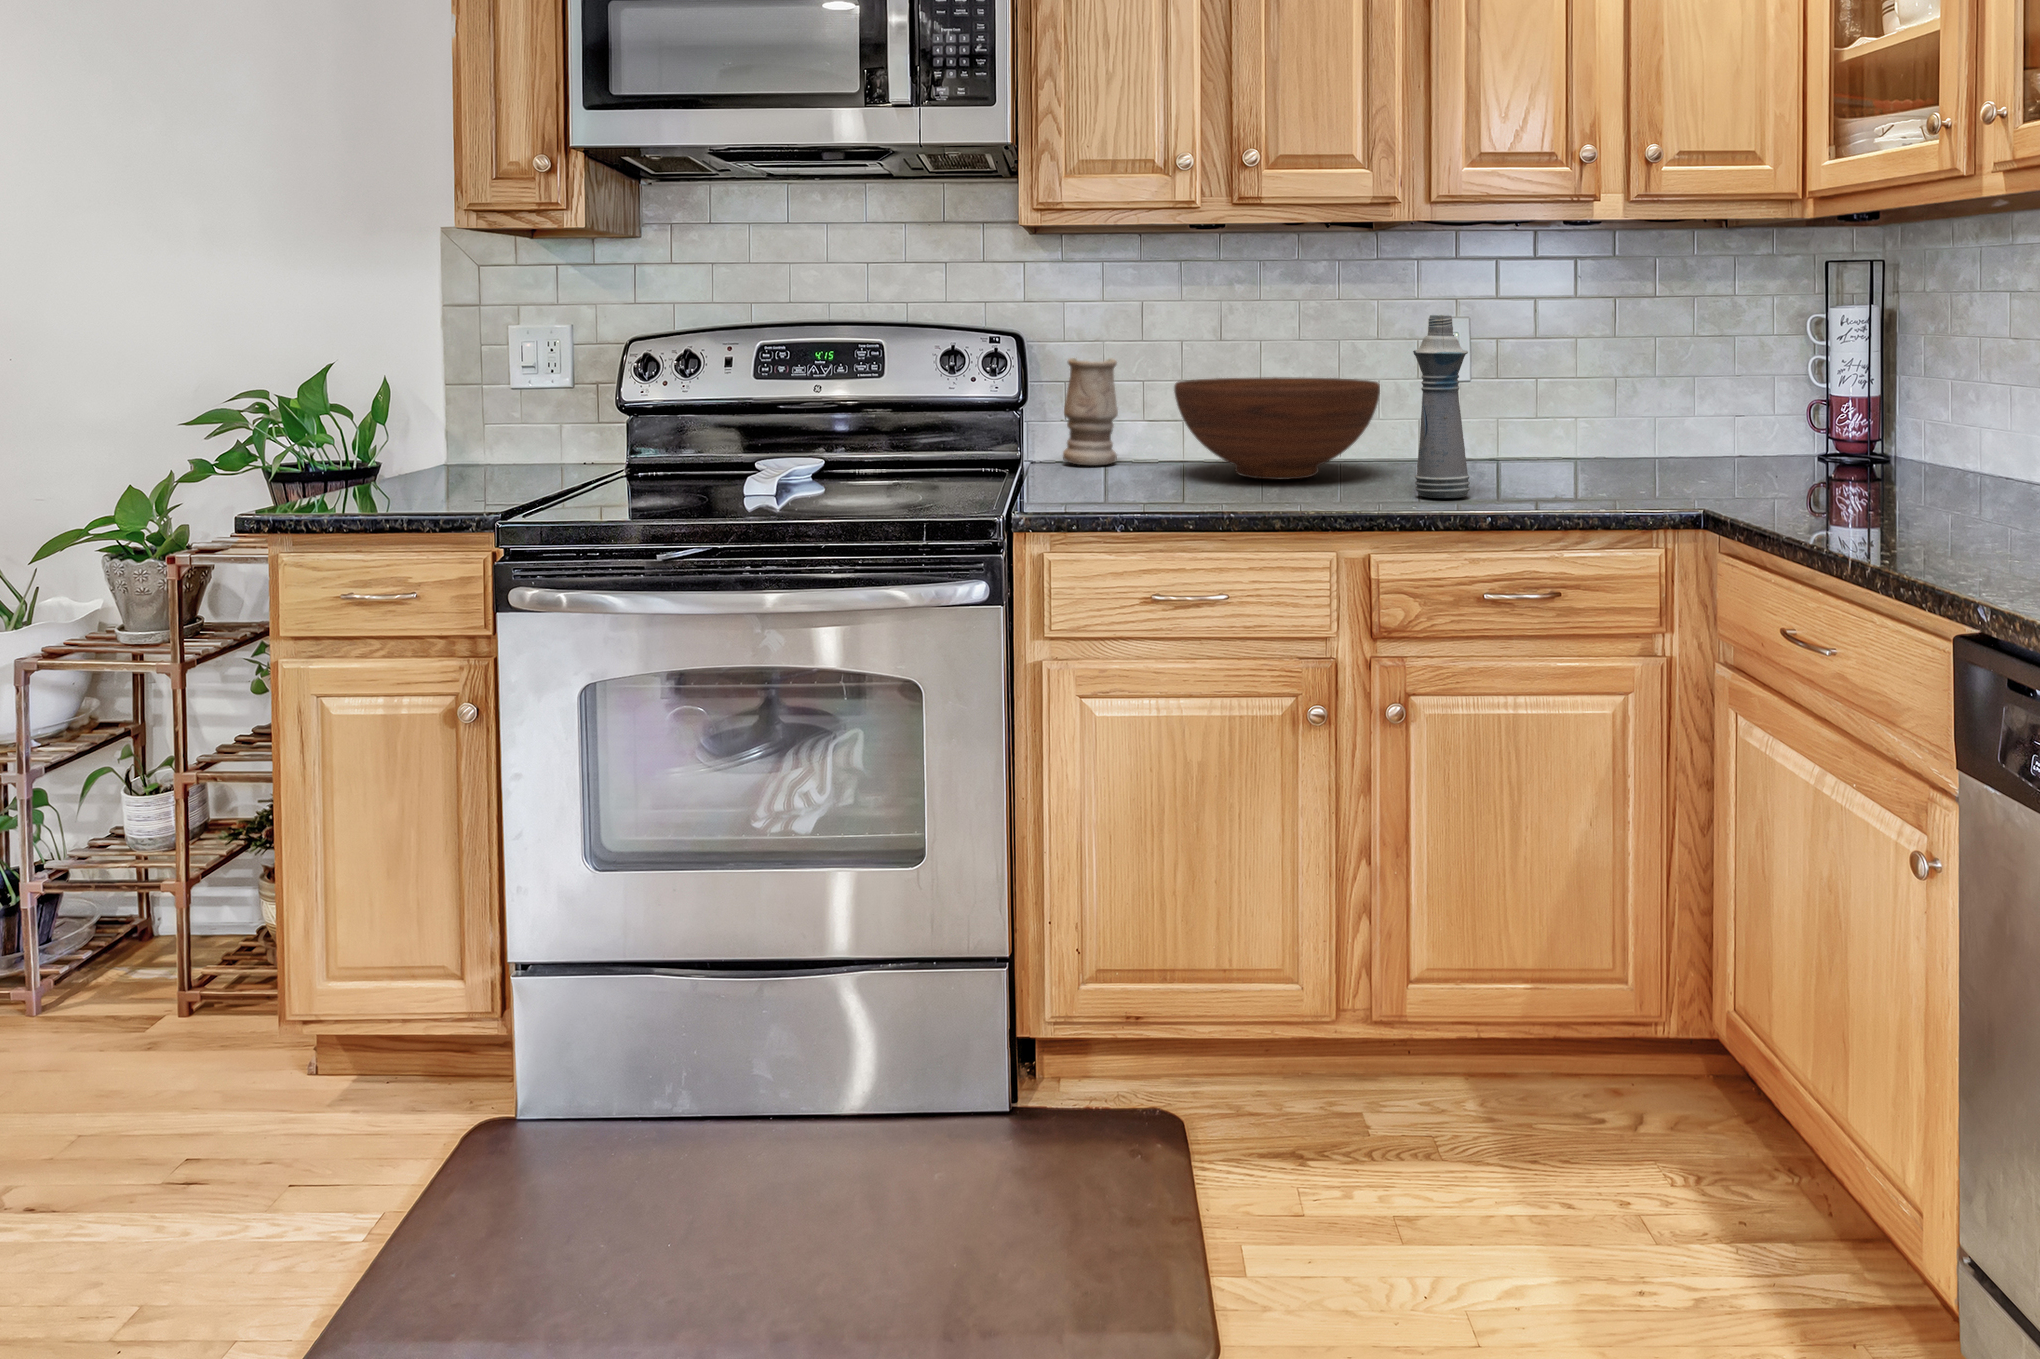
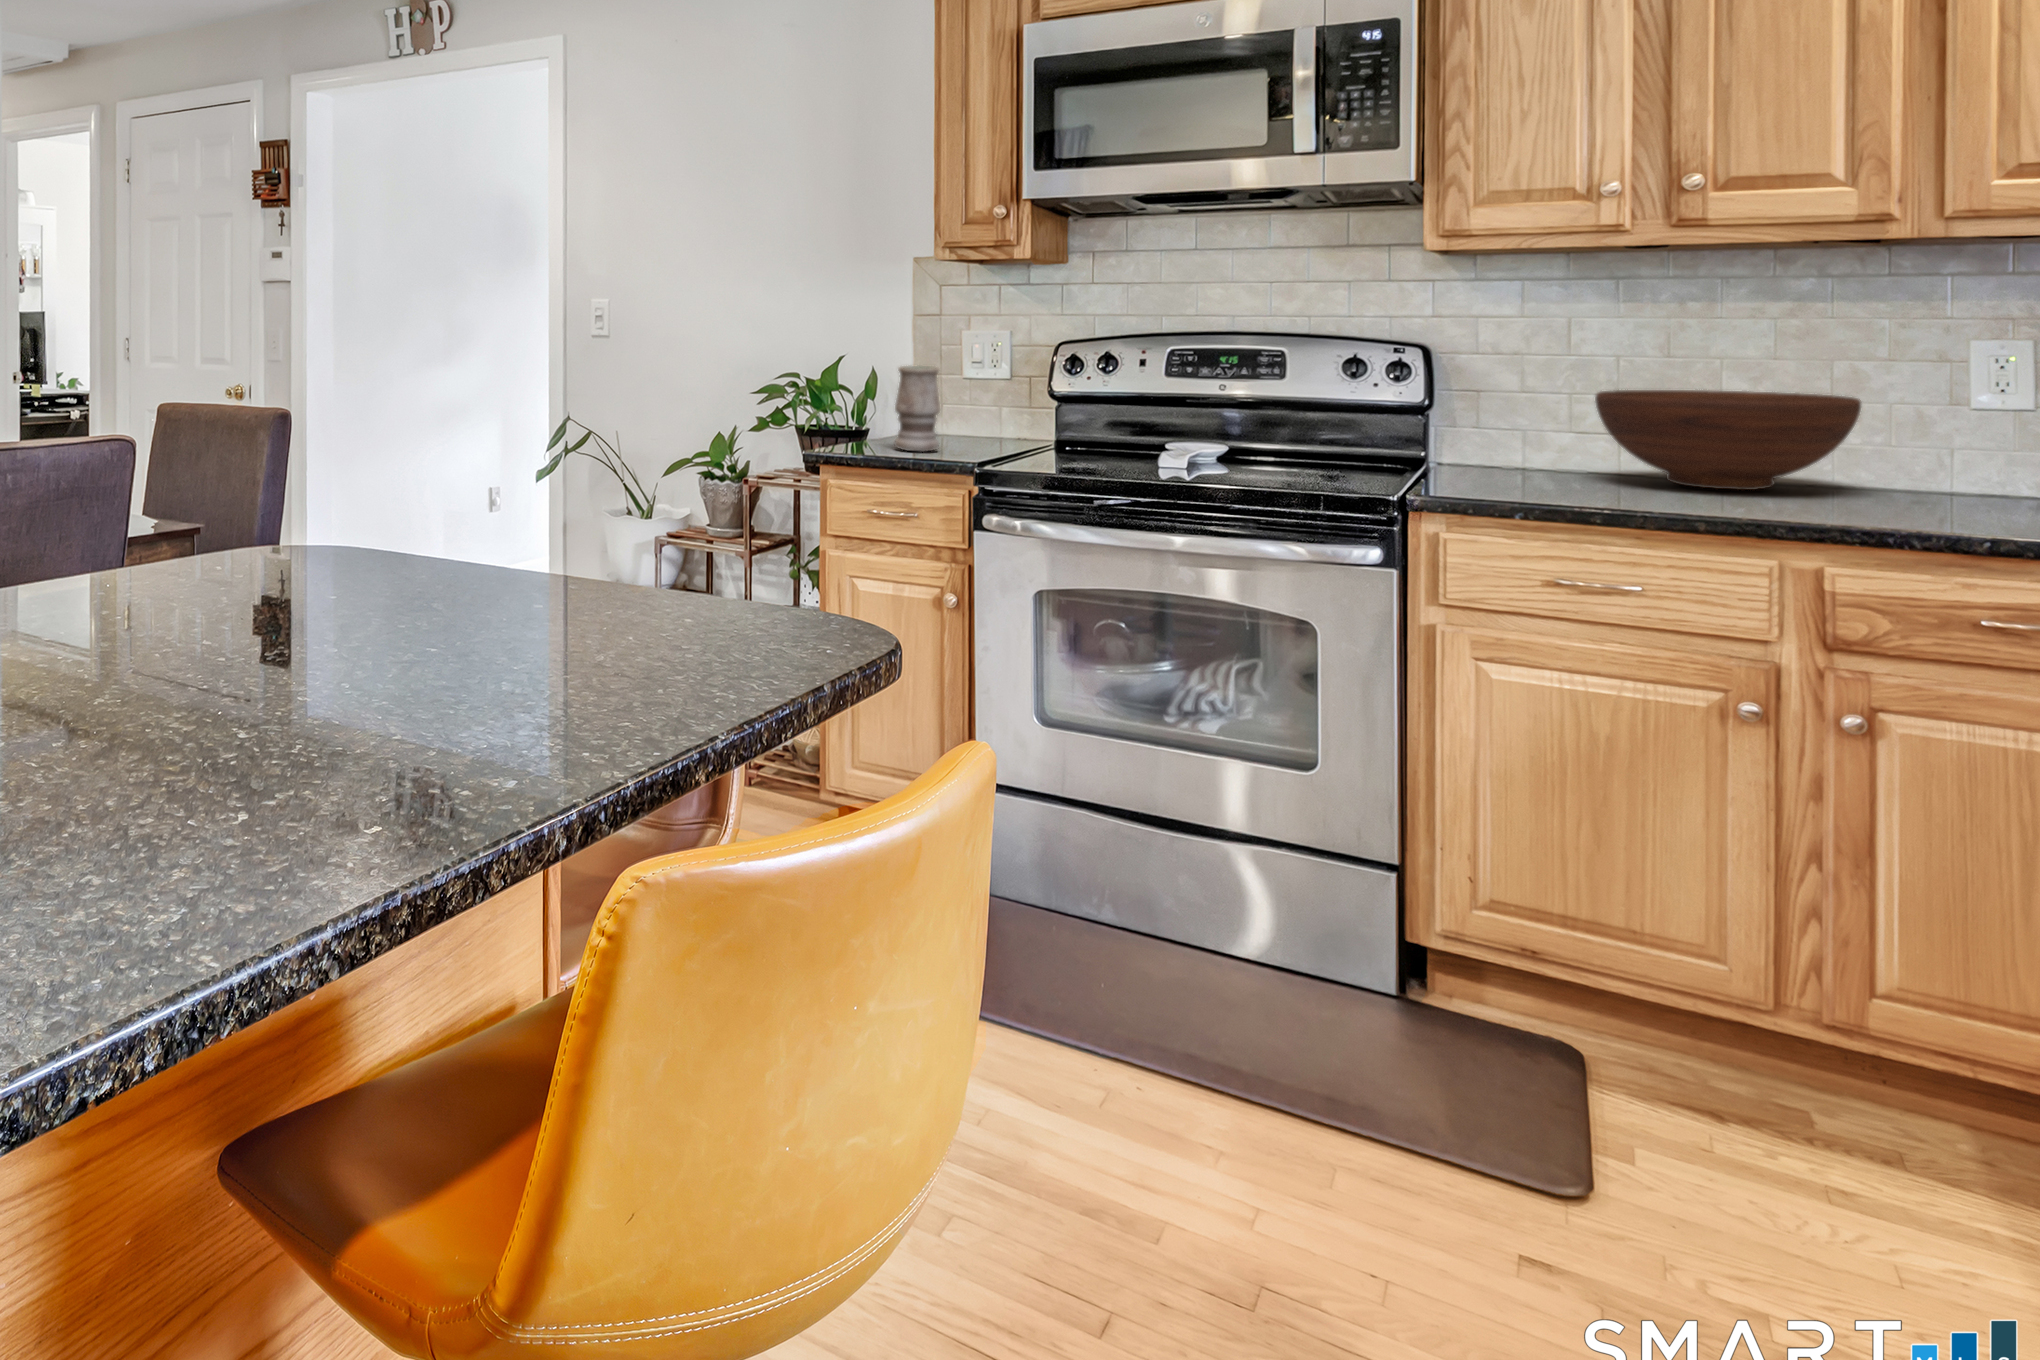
bottle: present [1413,315,1470,498] -> none [1893,332,1975,518]
vase: present [1063,358,1118,466] -> present [895,365,940,451]

